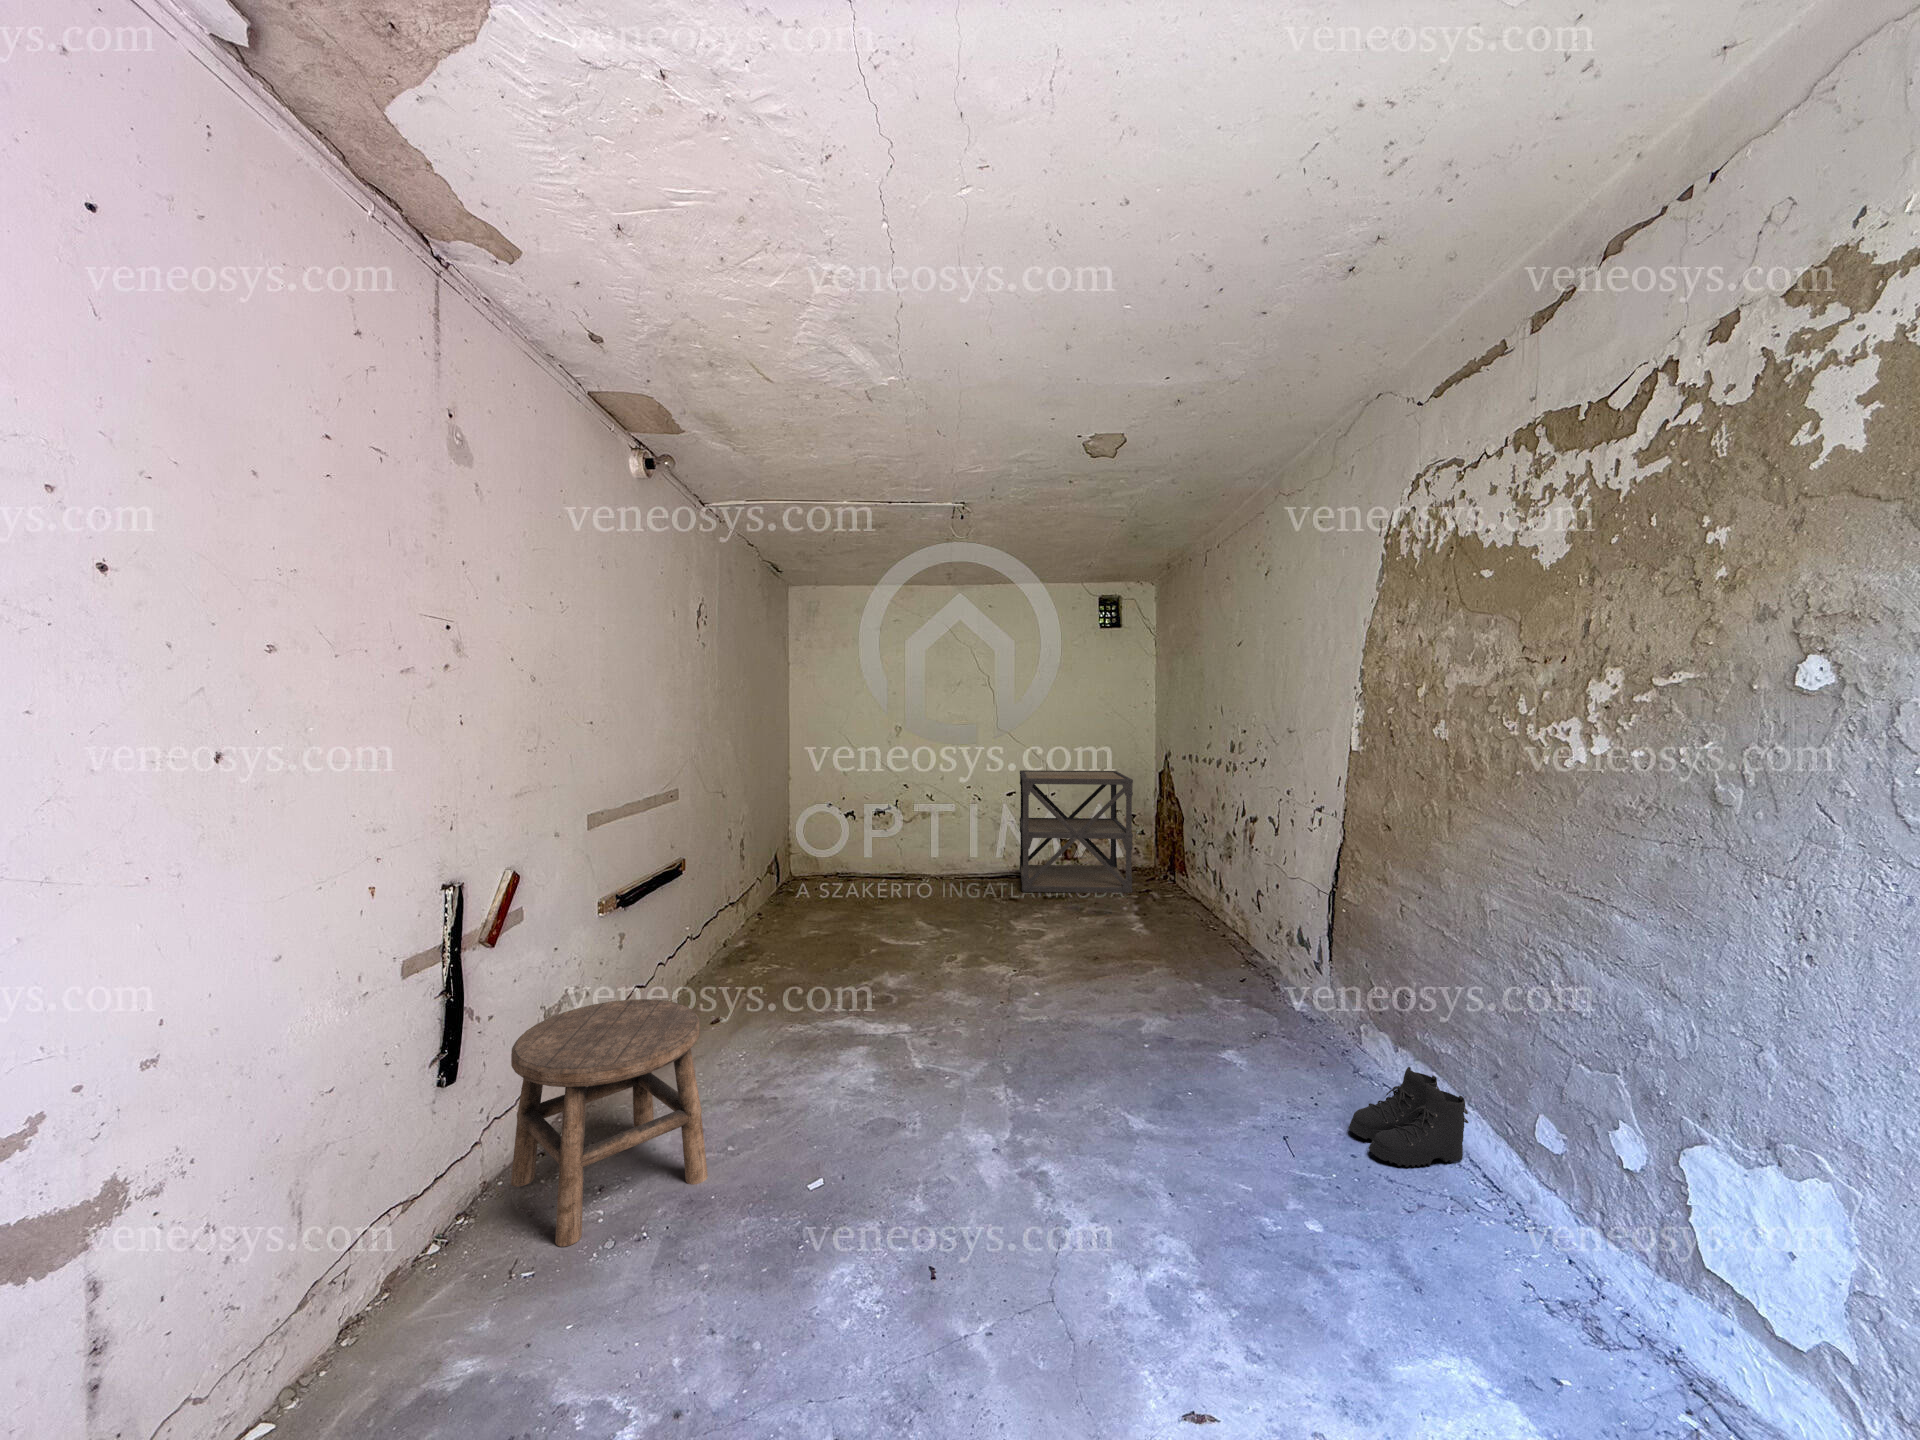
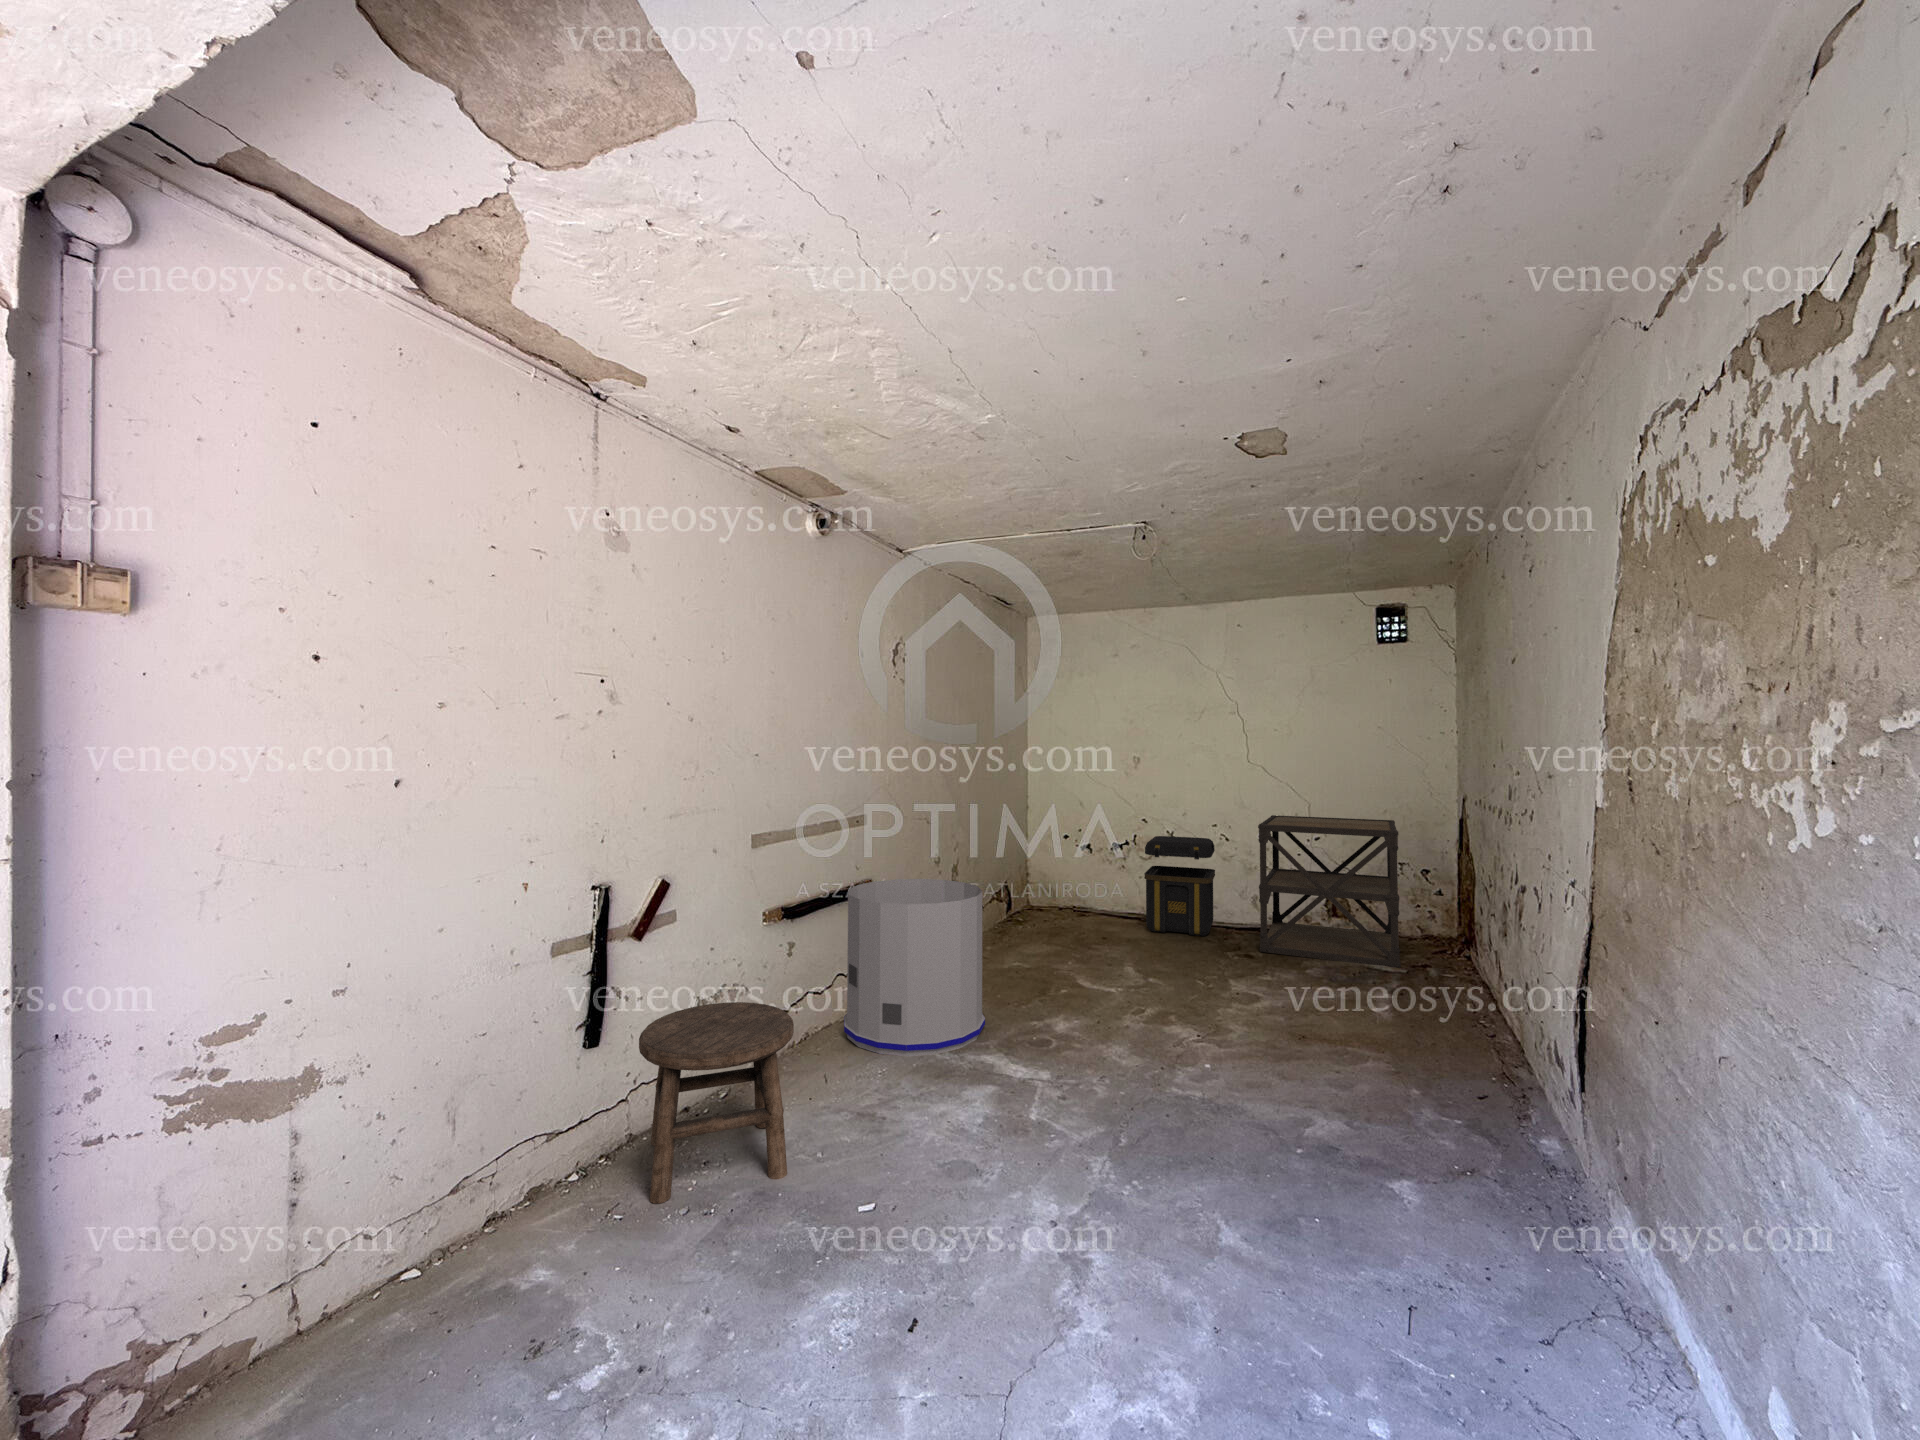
toolbox: none [915,794,975,884] -> present [1144,836,1215,936]
trash can: none [669,848,823,1036] -> present [844,879,985,1056]
boots: present [1349,1067,1469,1167] -> none [1509,1253,1693,1410]

